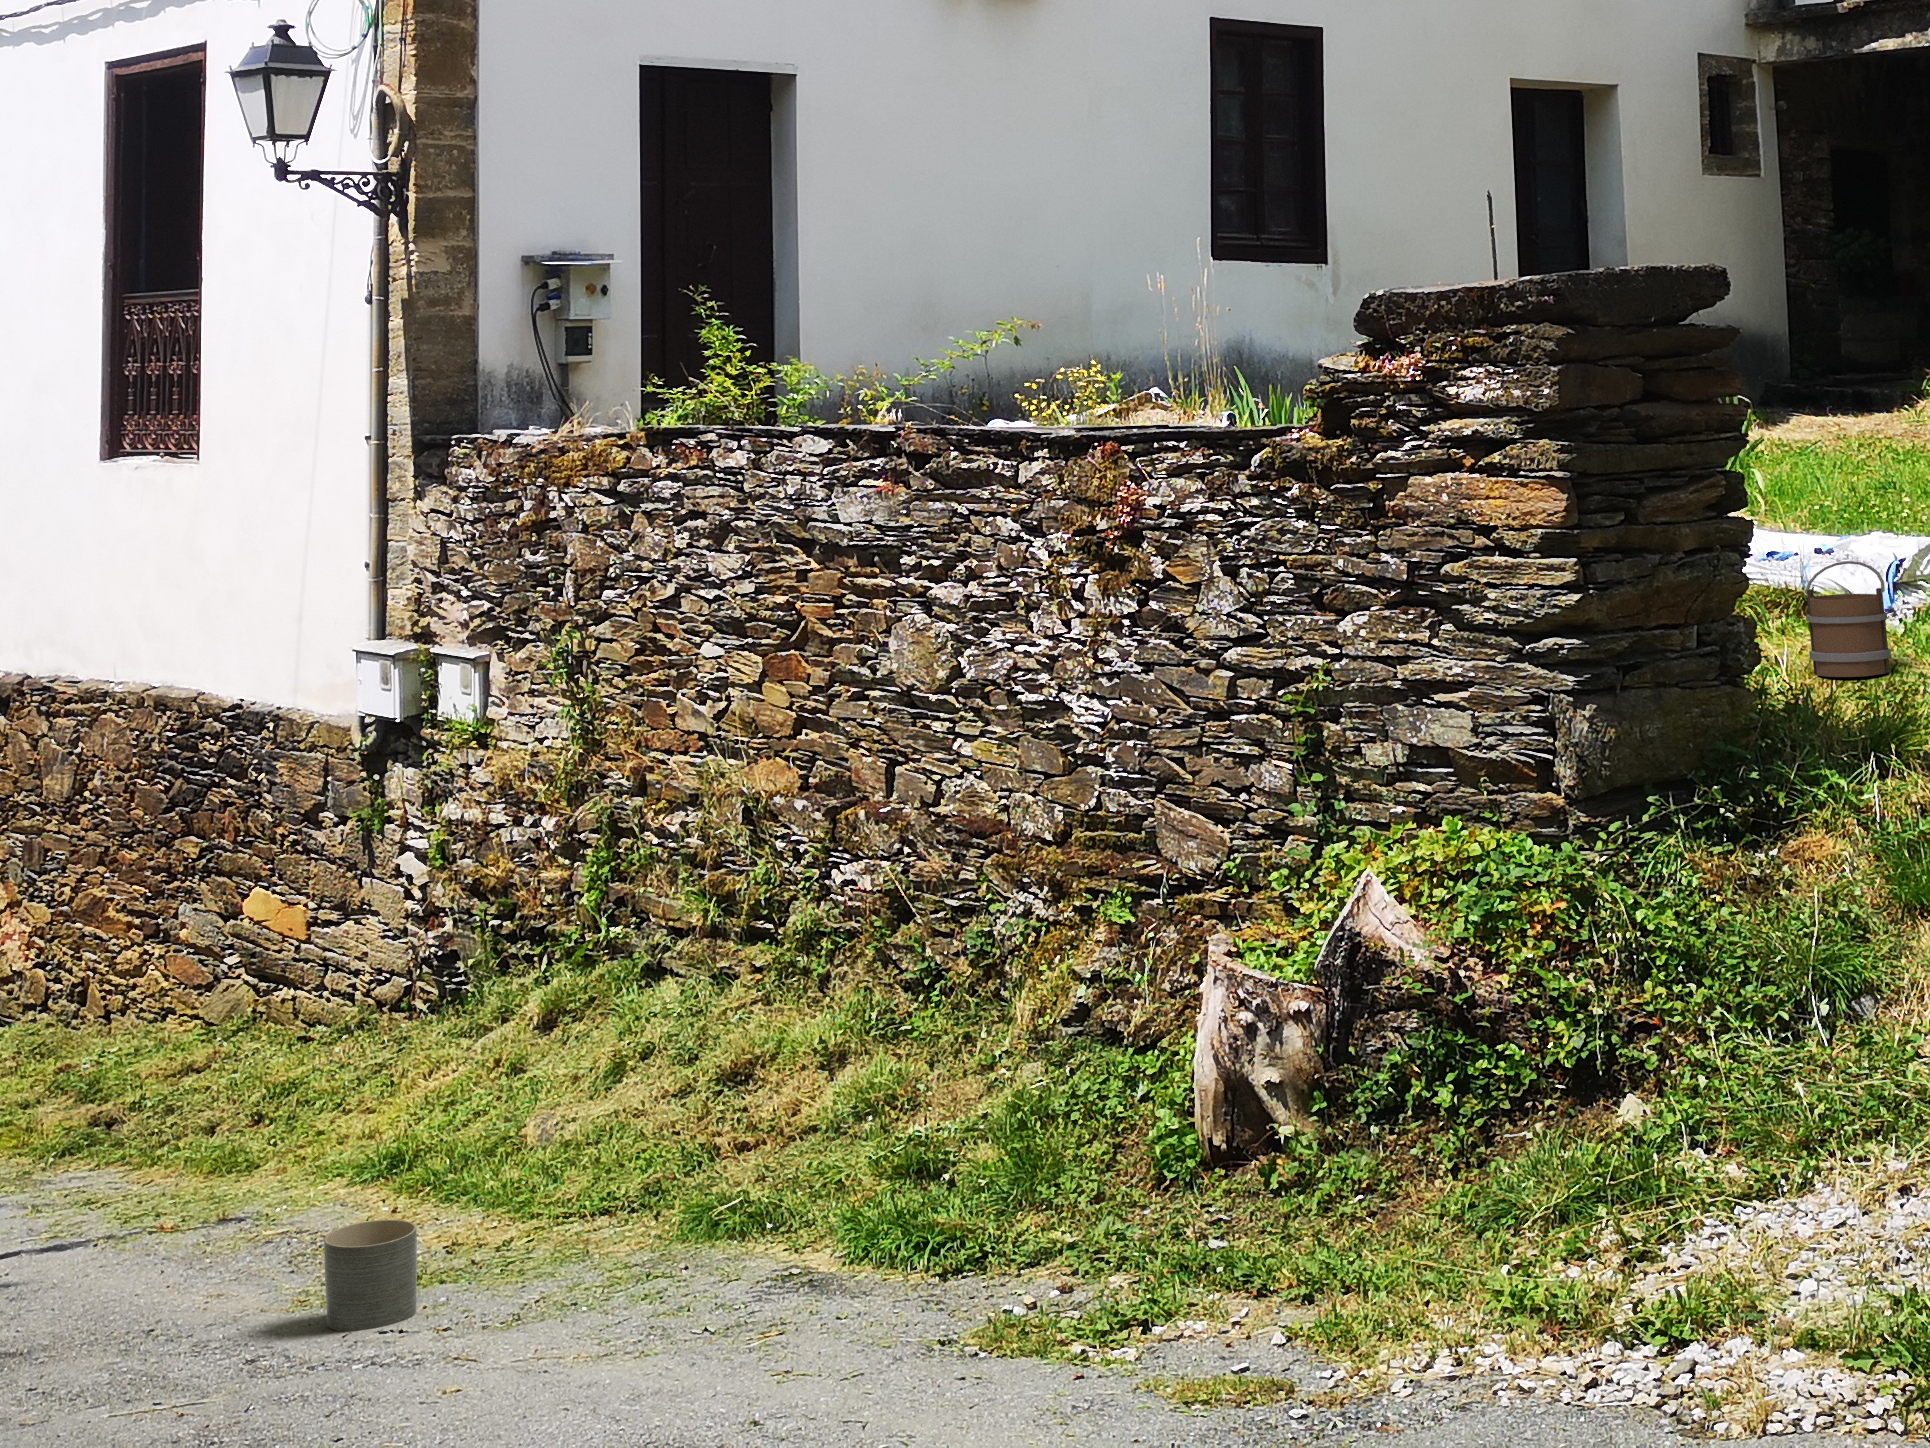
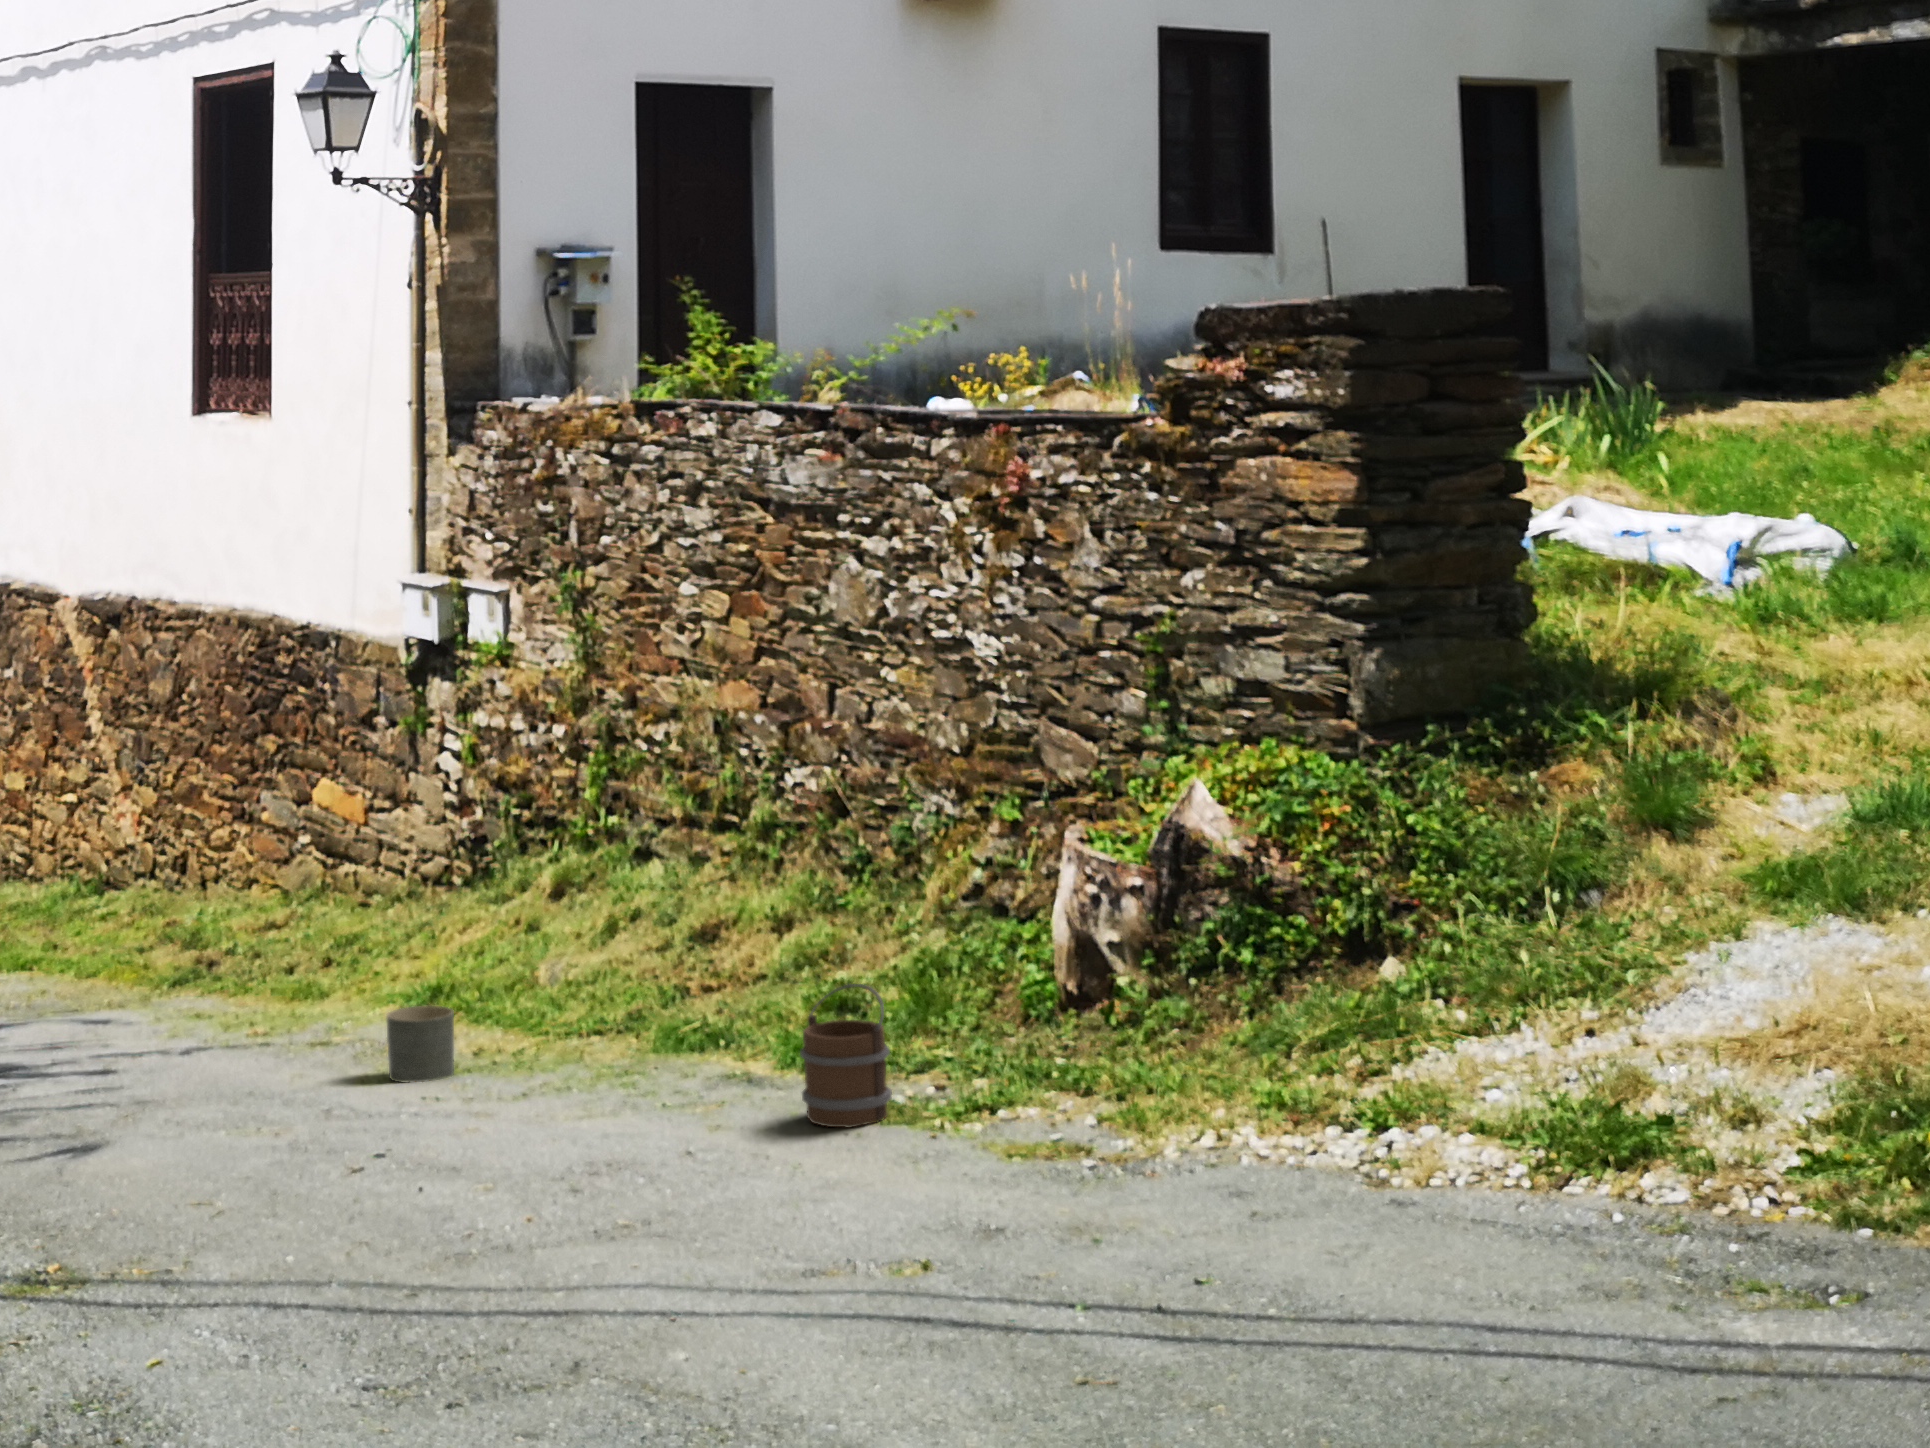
bucket: present [1805,561,1891,677] -> present [800,984,892,1128]

